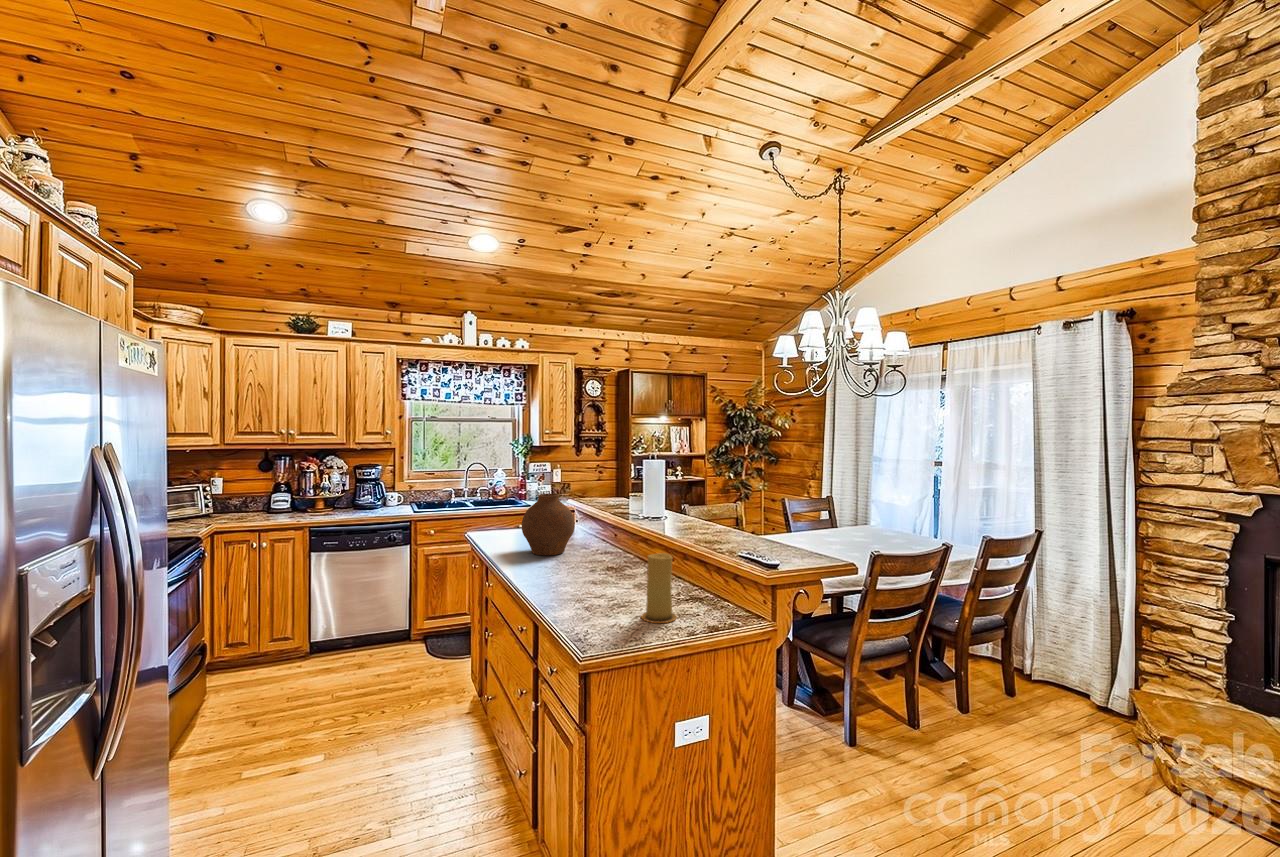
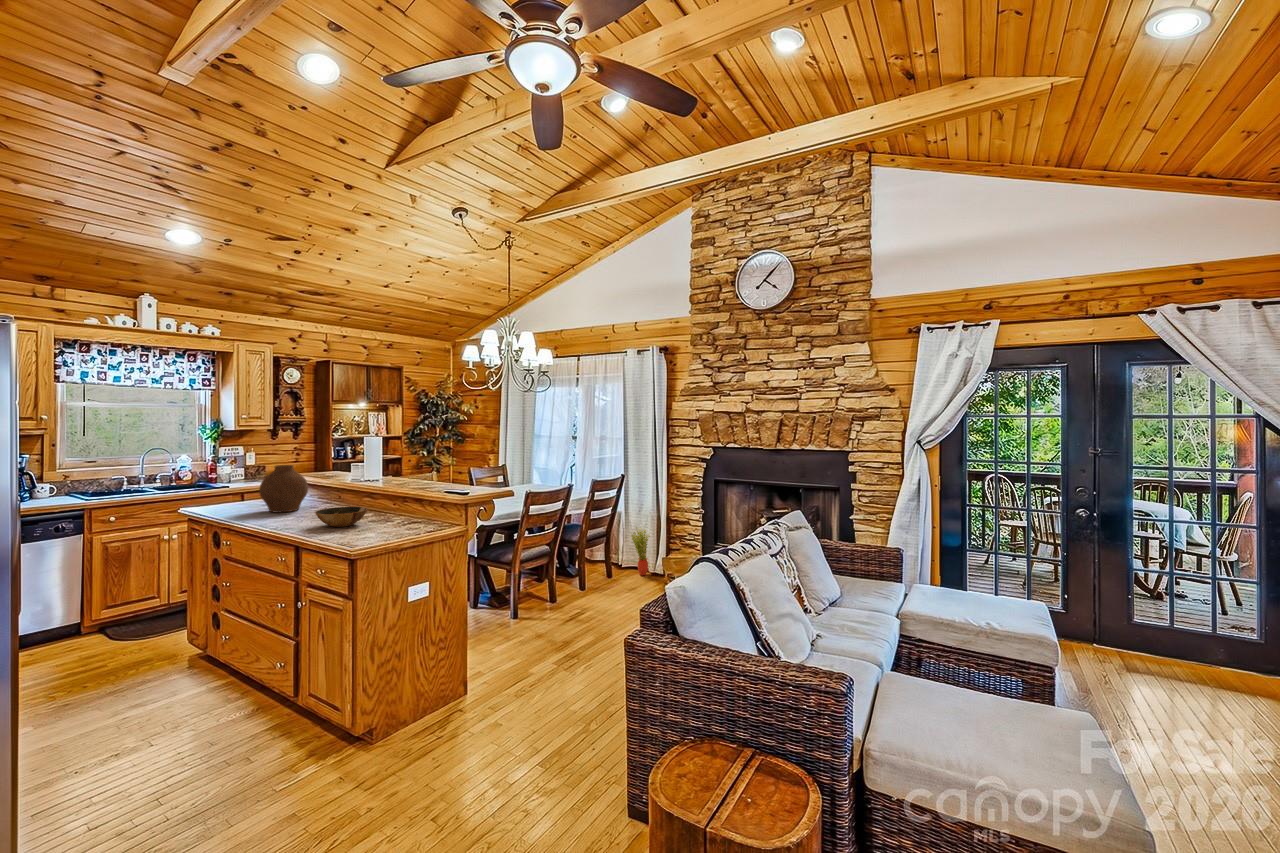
candle: present [641,553,677,623] -> none [385,490,409,530]
bowl: none [556,565,625,599] -> present [315,507,367,527]
potted plant: none [1050,618,1094,707] -> present [631,527,650,576]

